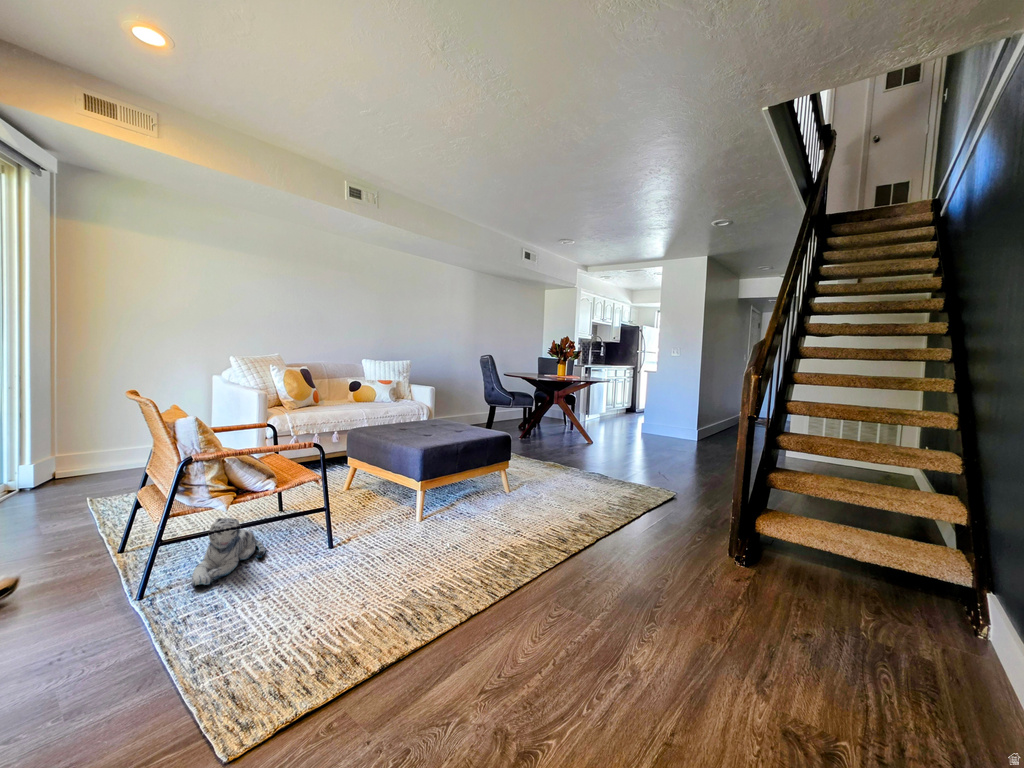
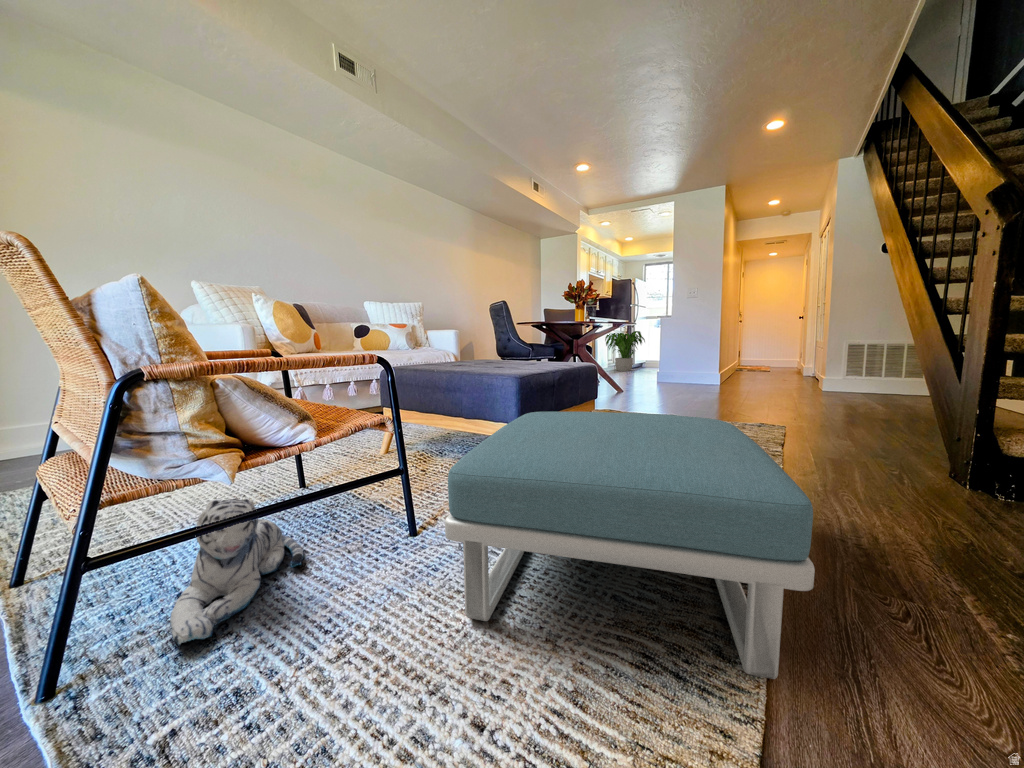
potted plant: none [592,383,630,420] -> present [605,331,645,371]
footstool: none [324,478,524,628] -> present [445,412,815,679]

